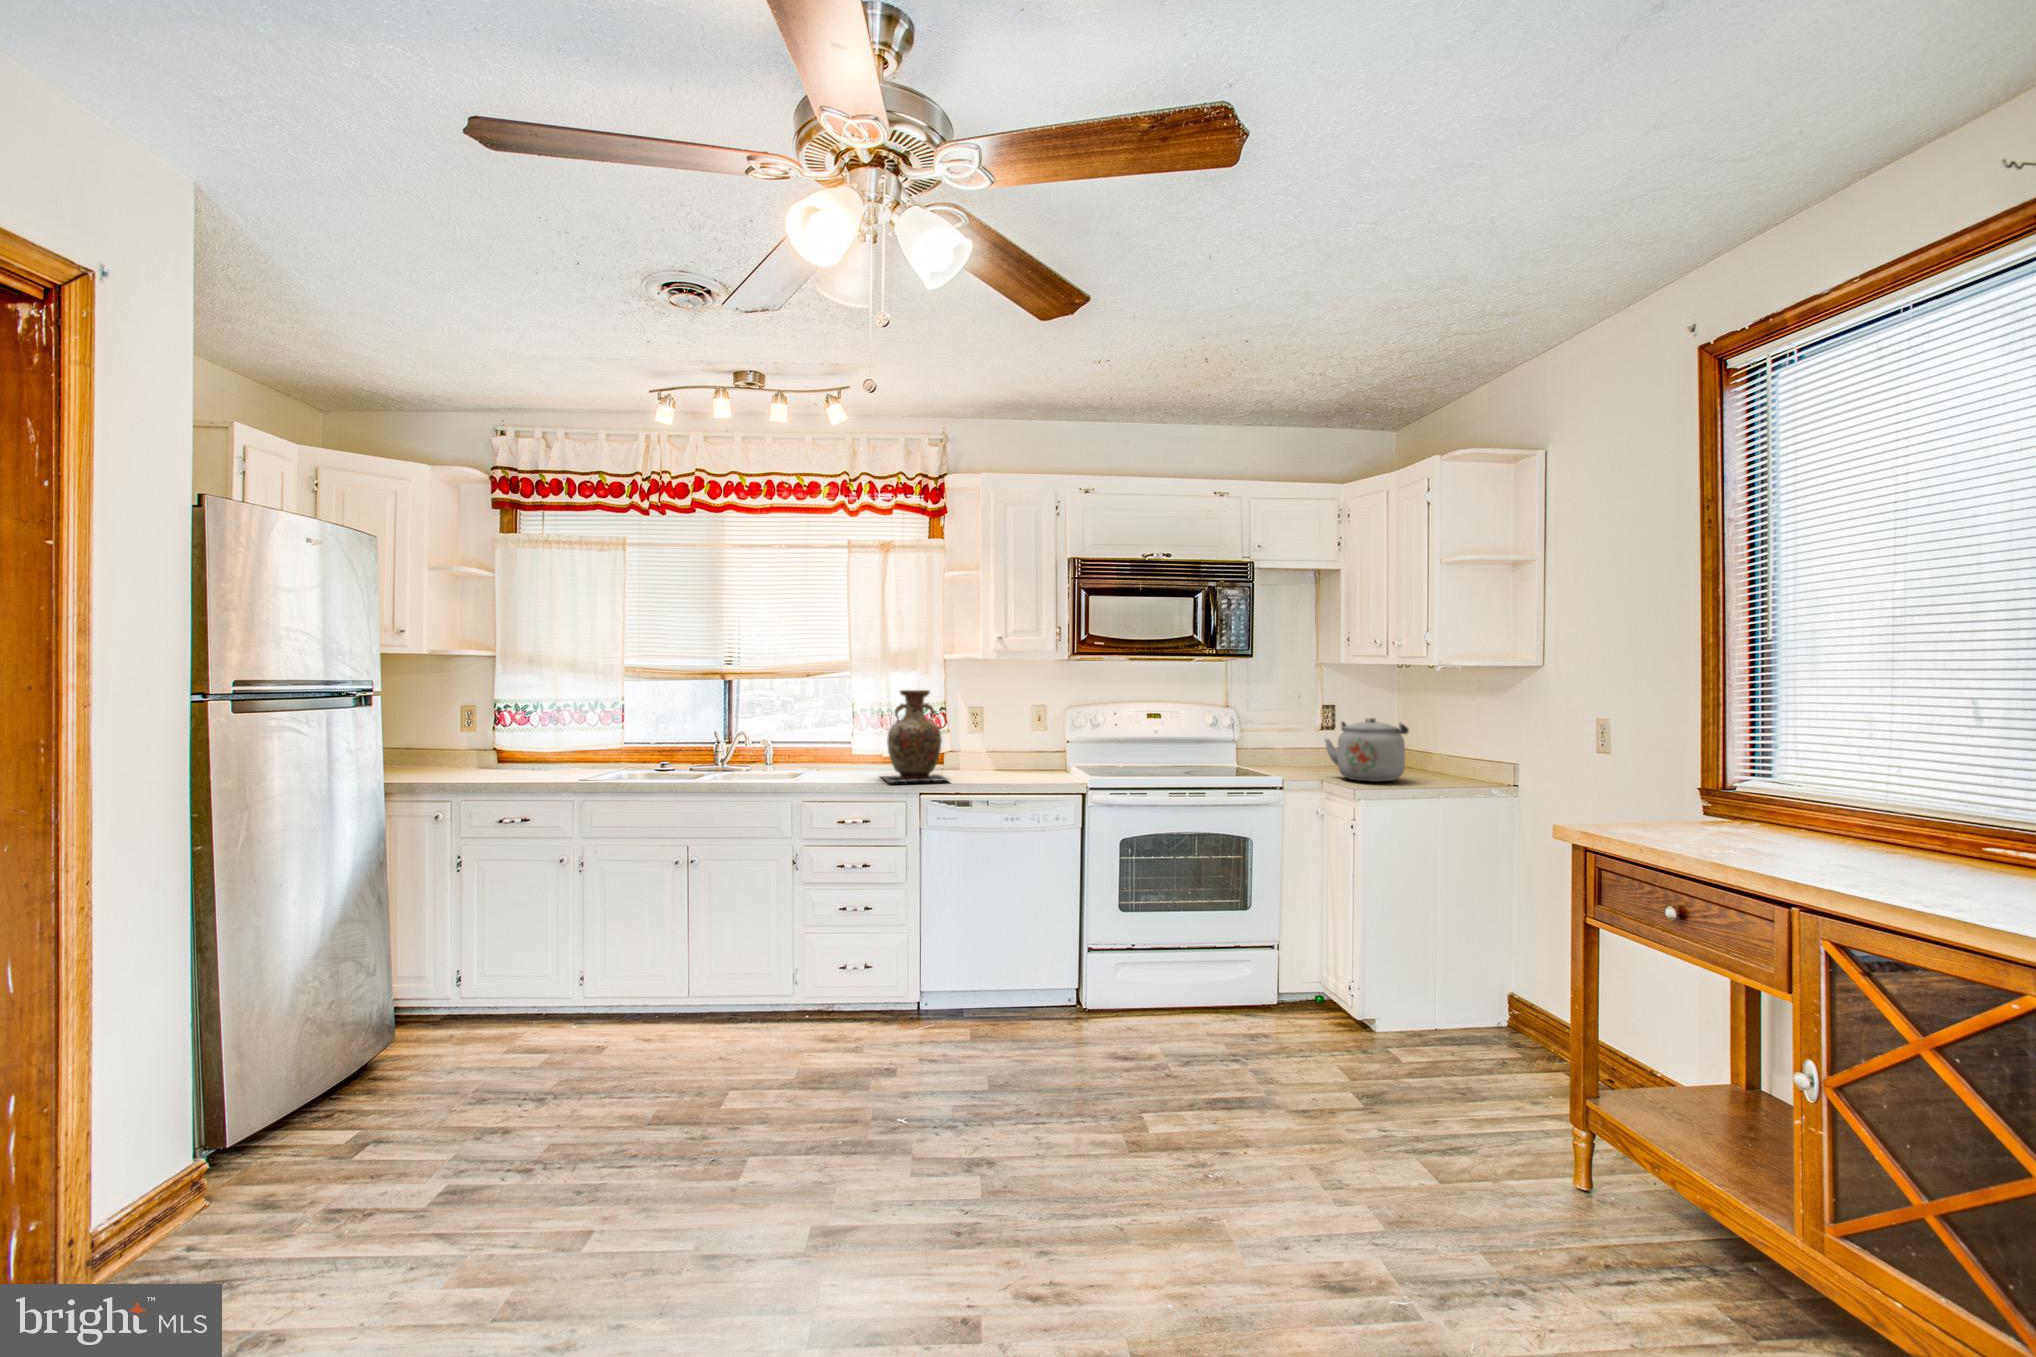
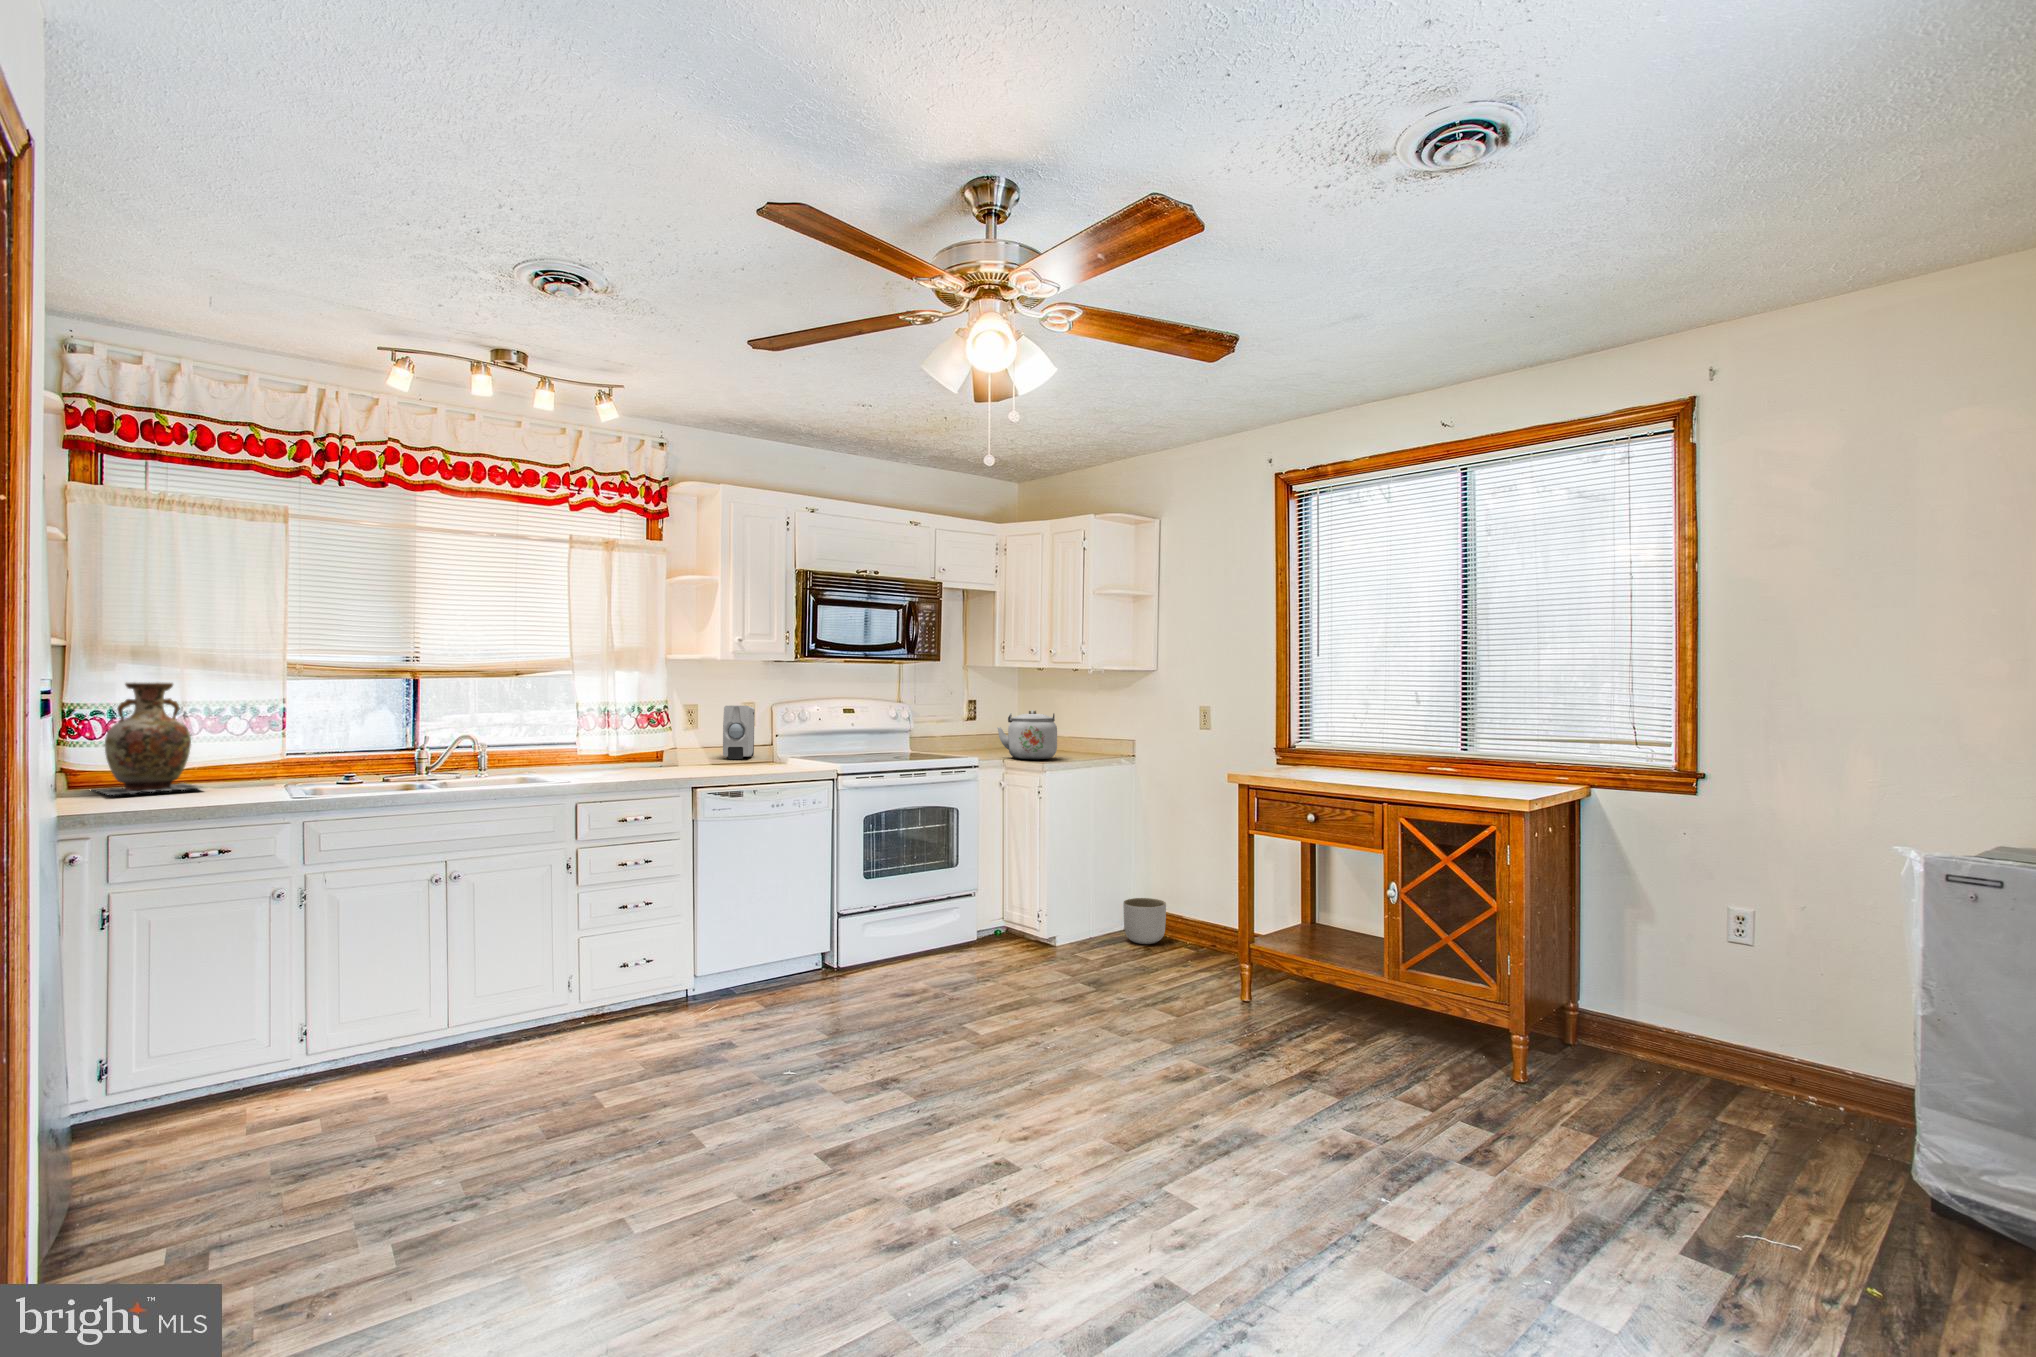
vase: present [882,690,949,782] -> present [95,682,201,795]
soap dispenser: none [1005,707,1047,764] -> present [723,706,755,759]
planter: none [1479,985,1546,1056] -> present [1123,898,1166,944]

